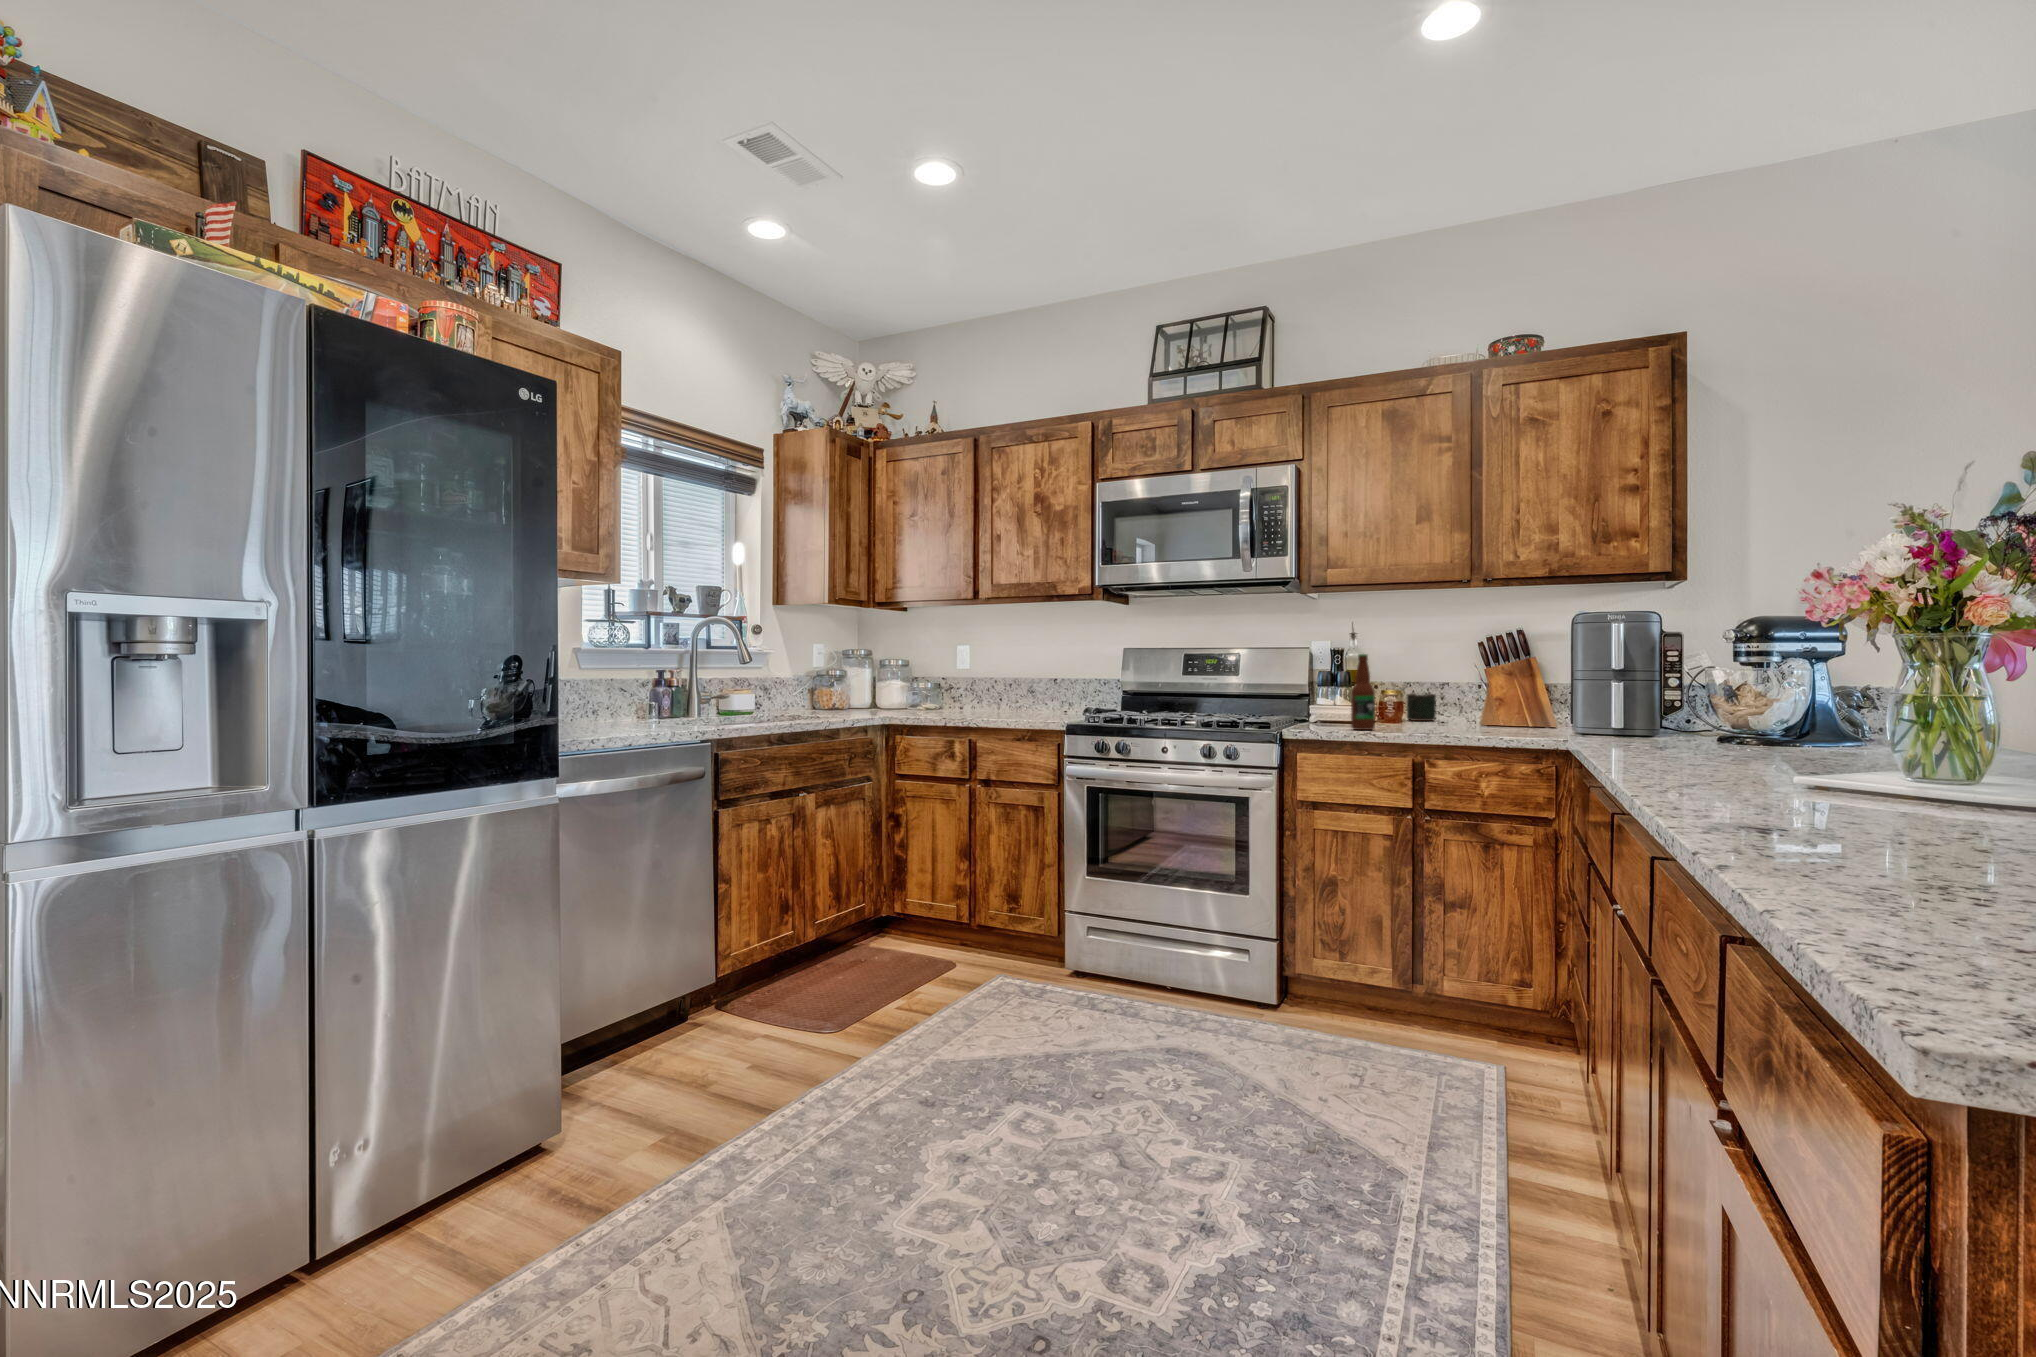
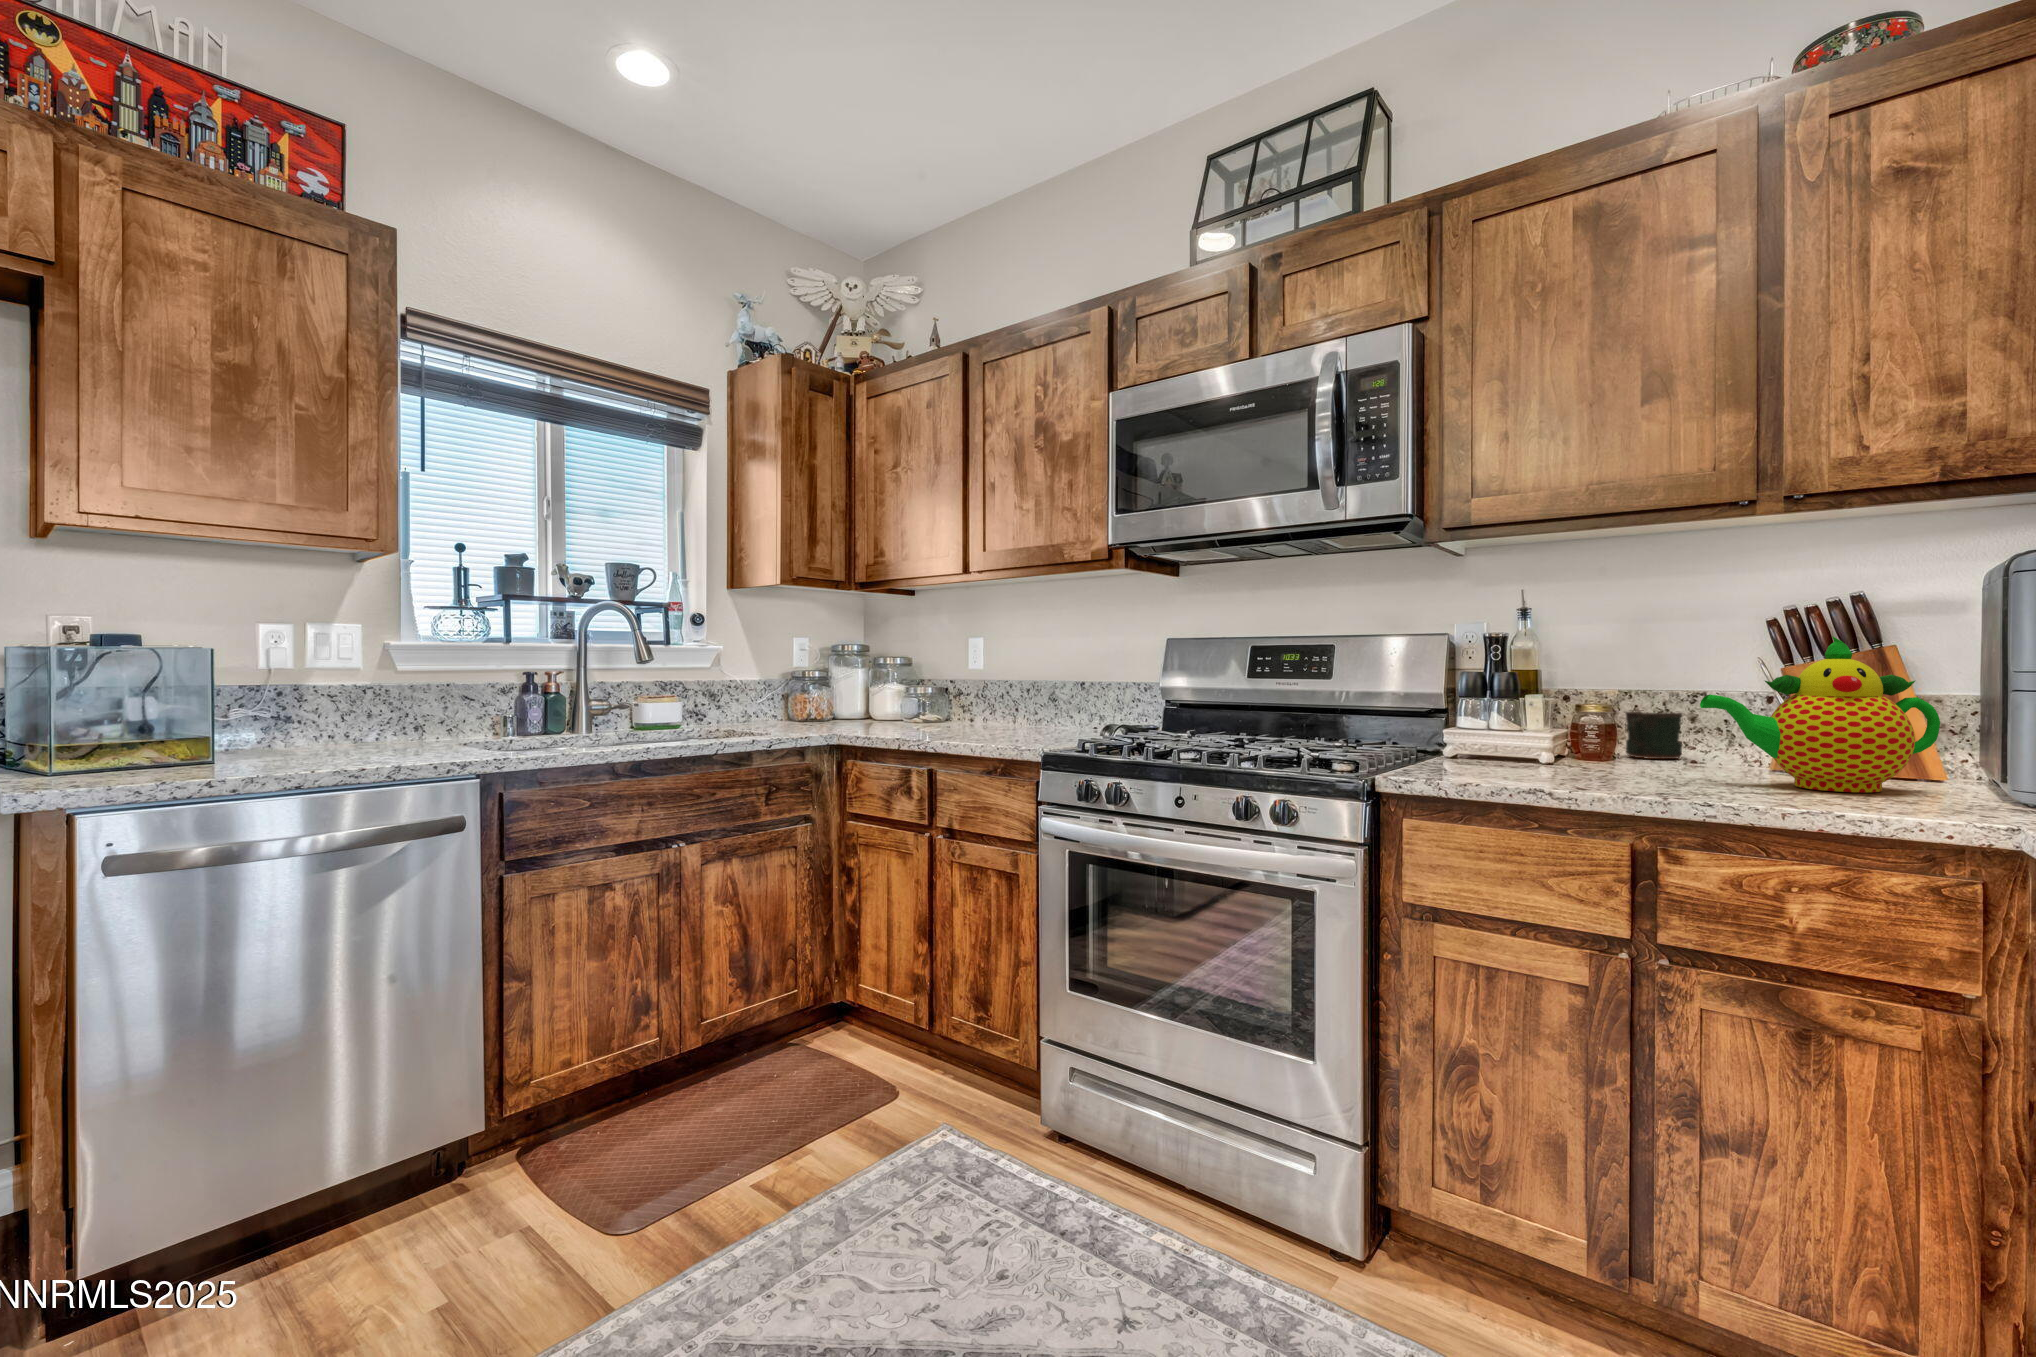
teapot: none [1444,653,1547,730] -> present [1700,636,1940,792]
bottle: present [1351,654,1375,730] -> none [1505,641,1552,783]

